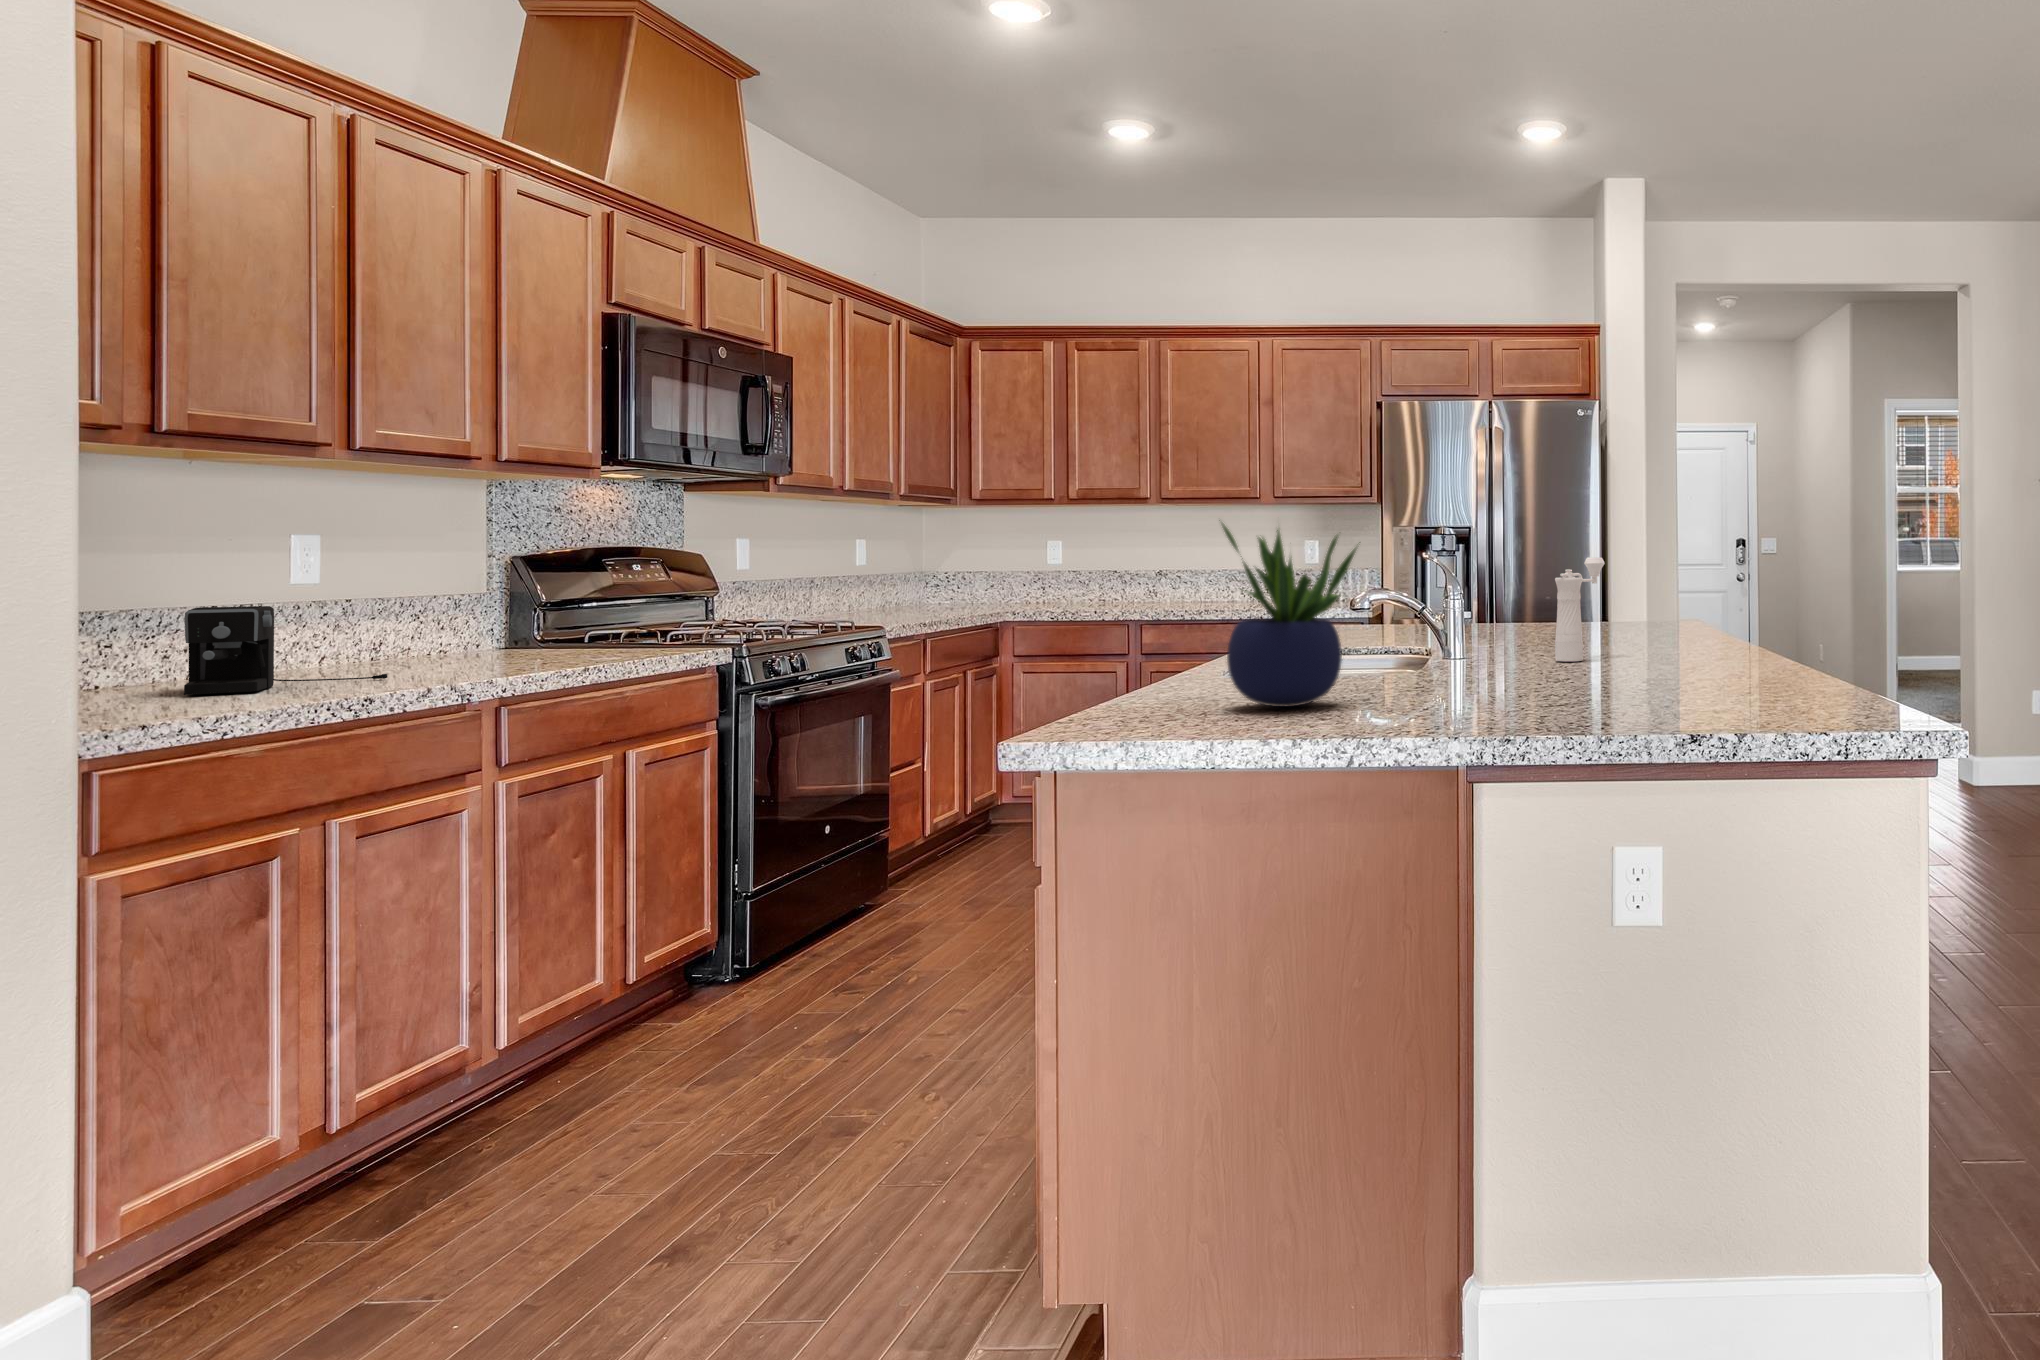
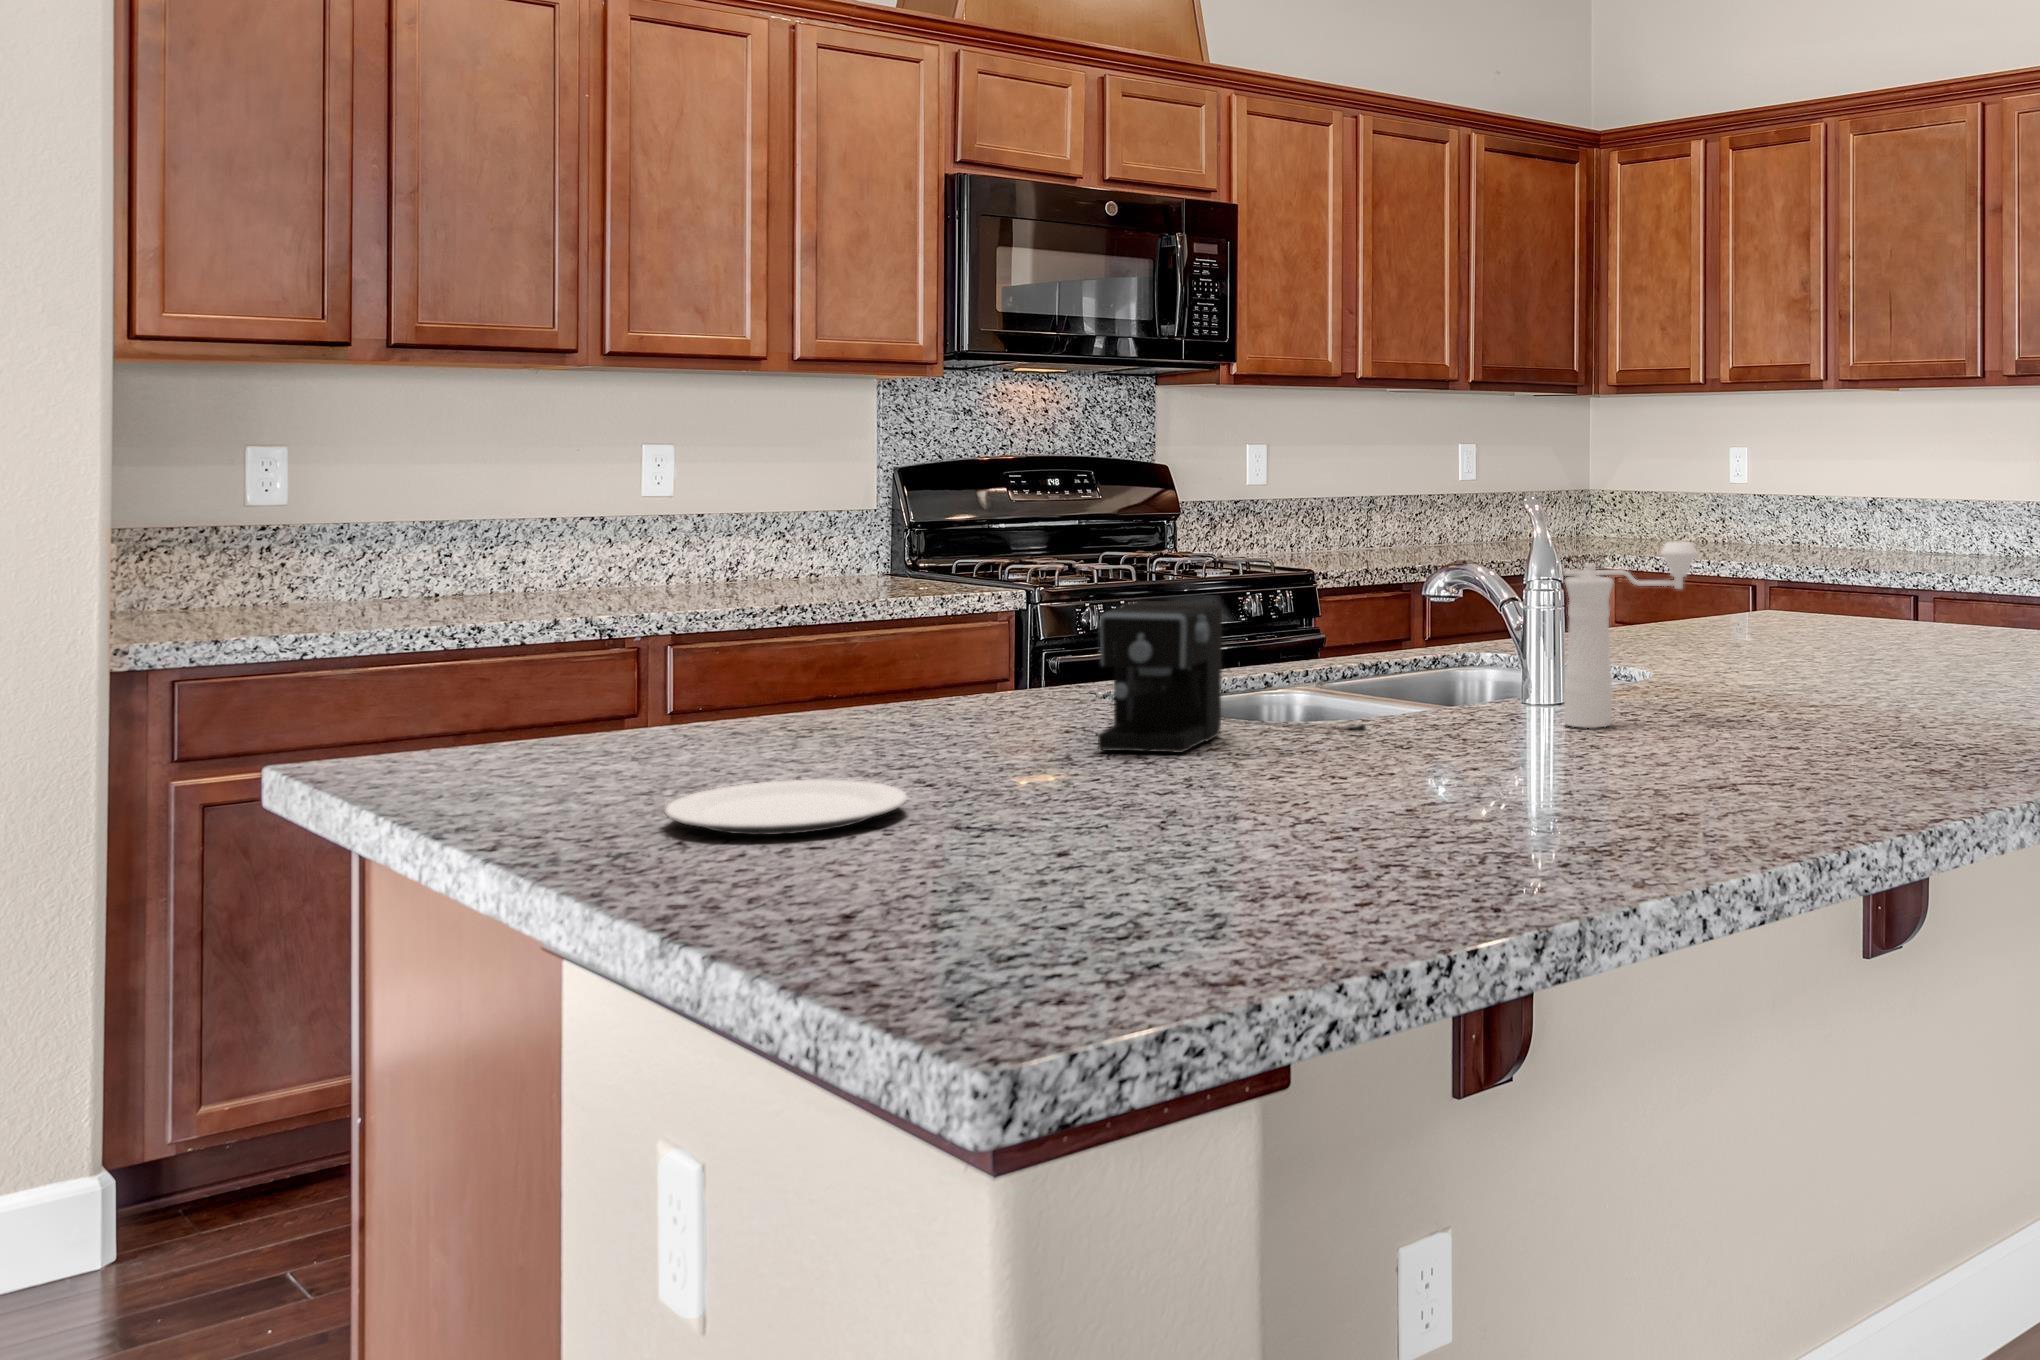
potted plant: present [1222,523,1360,707] -> none [678,480,926,760]
coffee maker: present [184,606,387,695] -> present [1098,601,1366,753]
plate: none [1415,696,1559,721] -> present [665,780,907,835]

